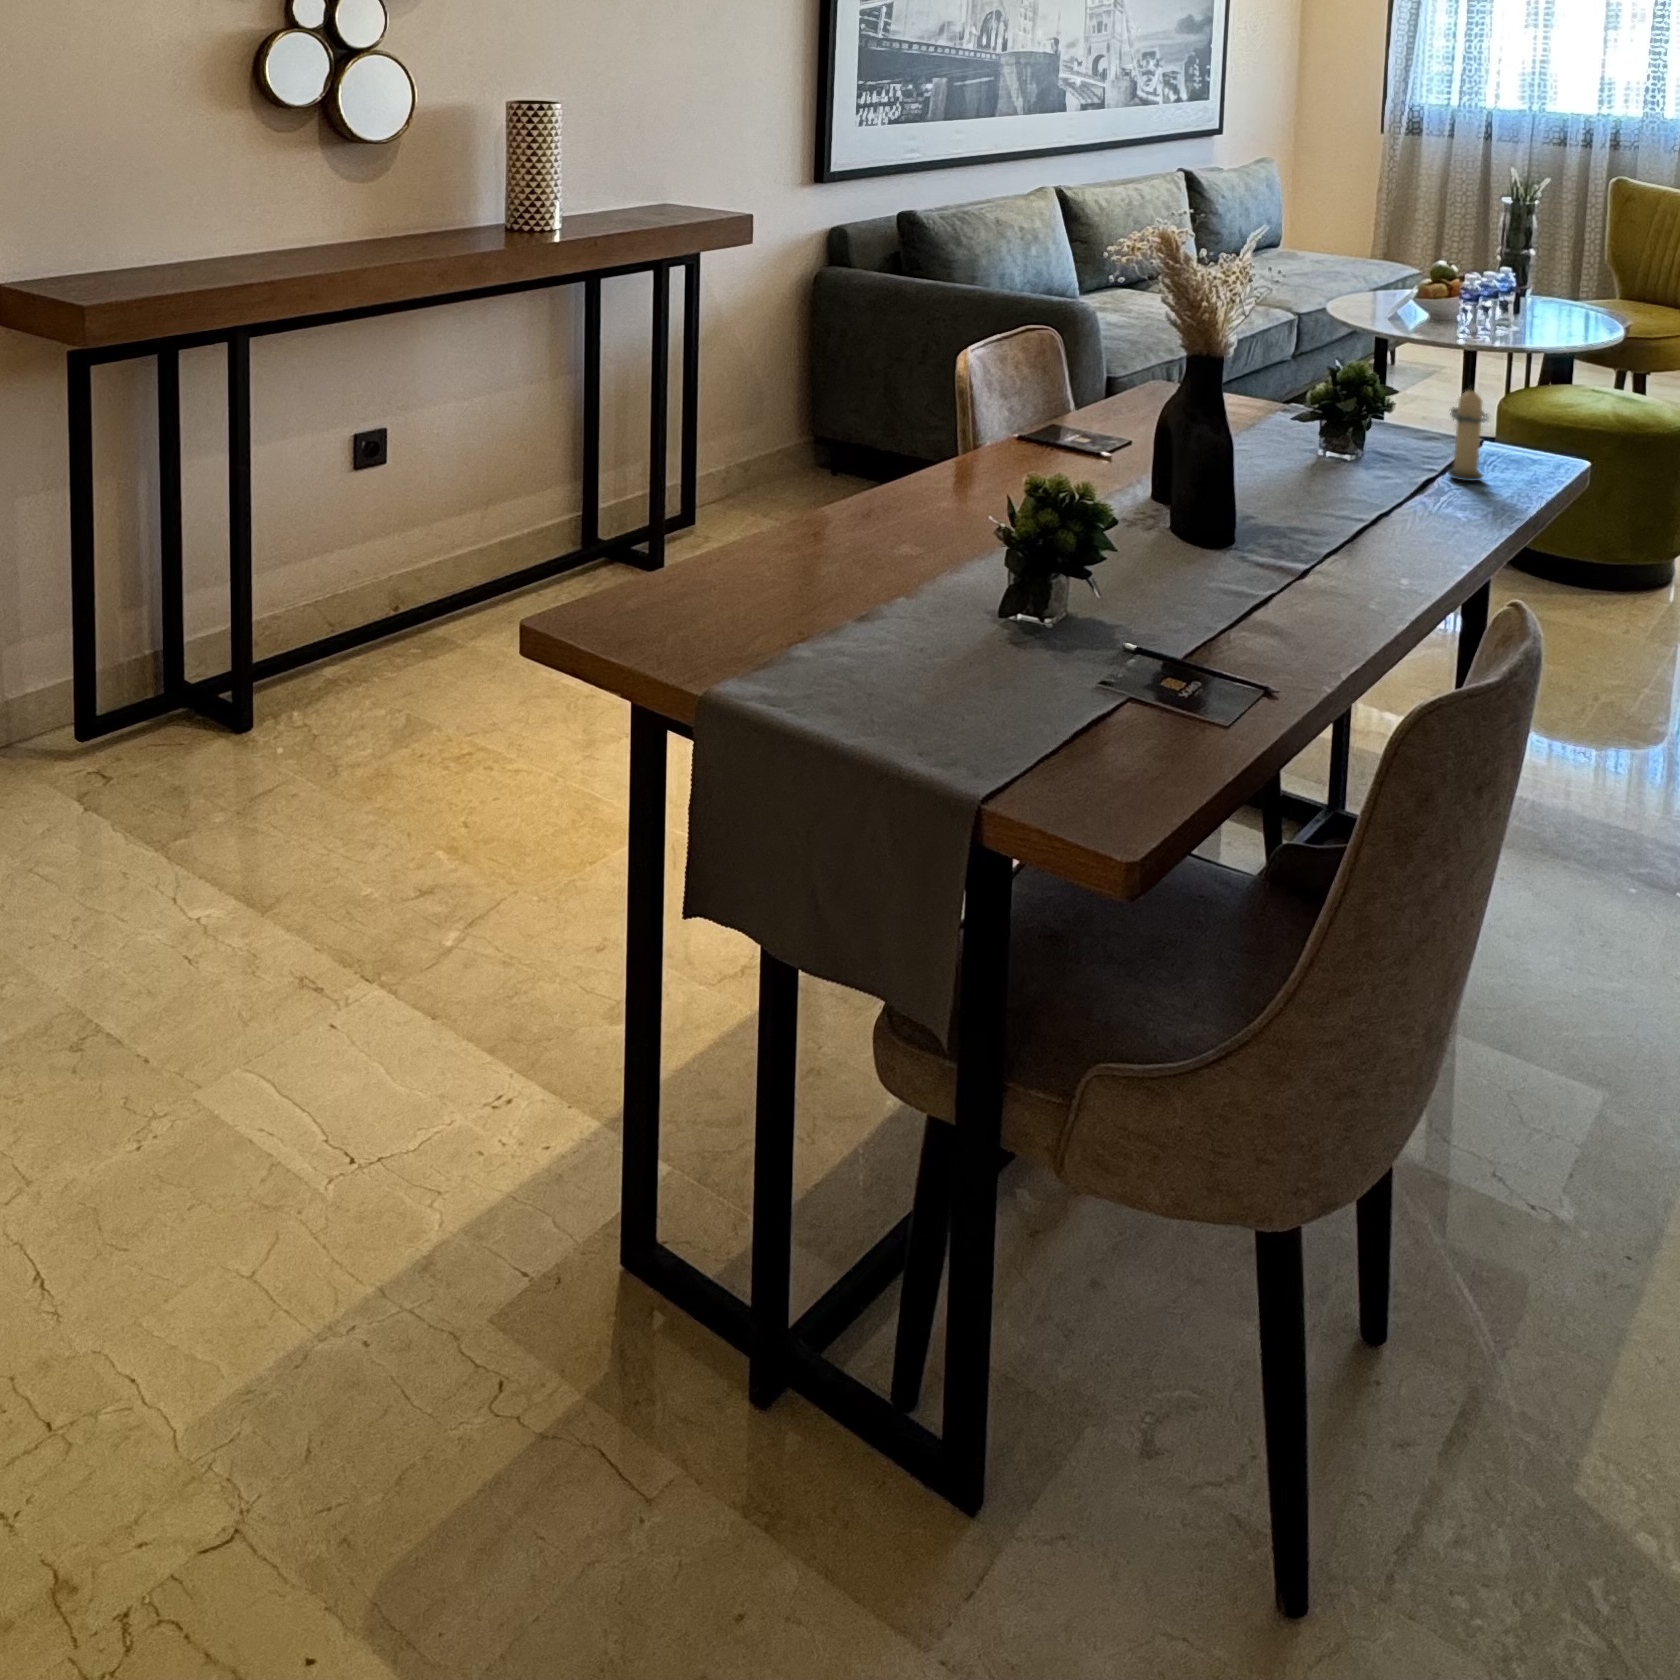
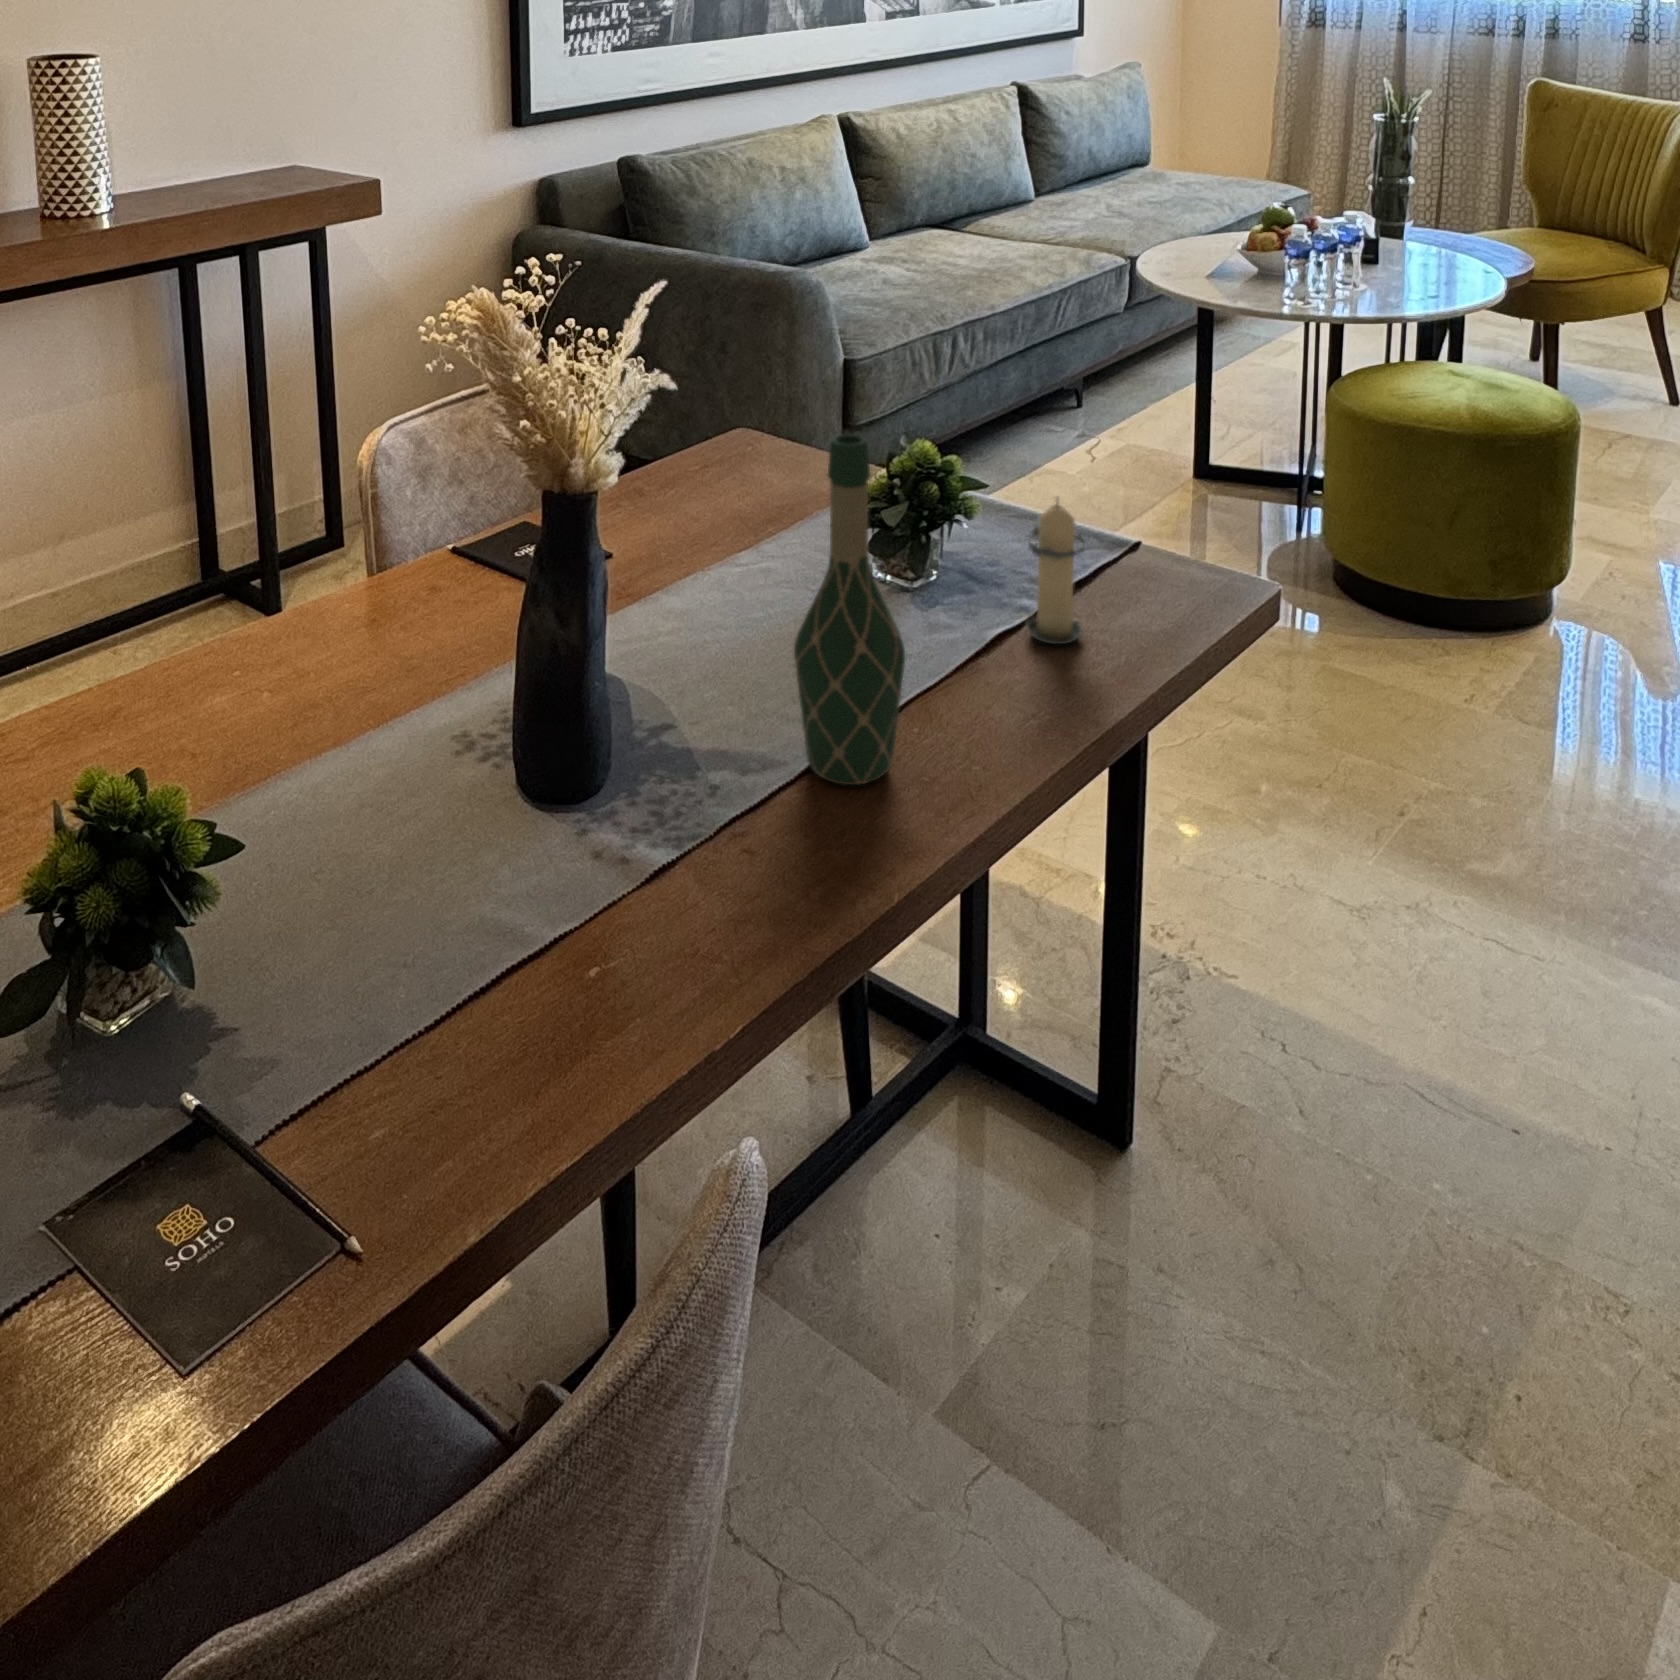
wine bottle: none [1355,317,1426,535] -> present [794,434,905,785]

